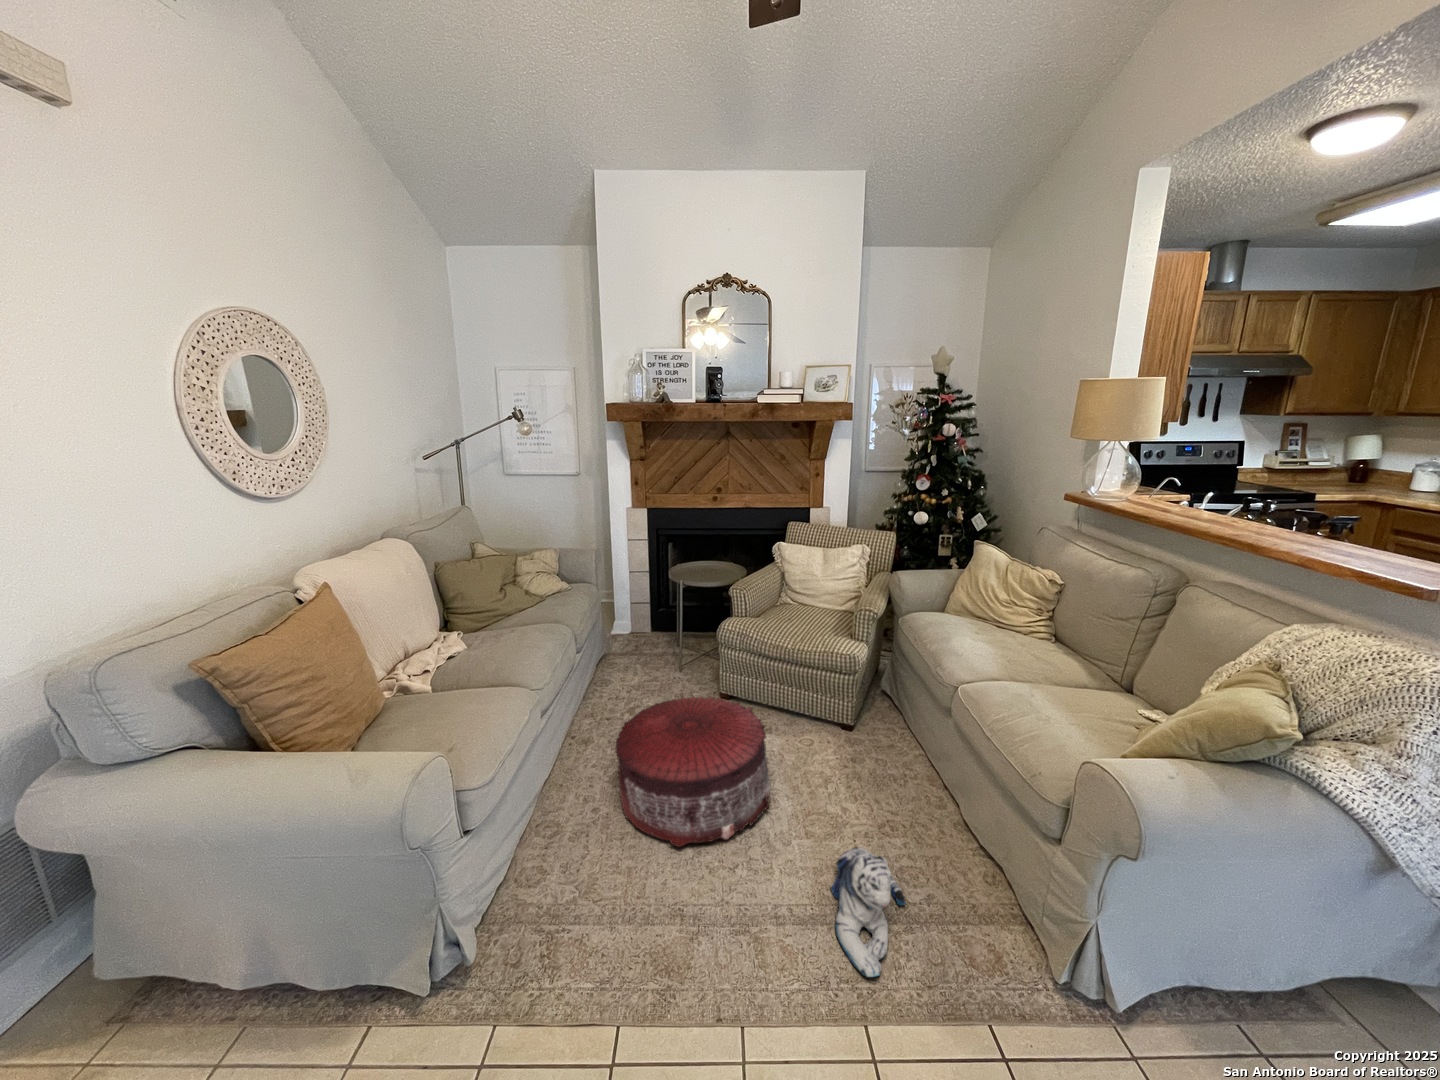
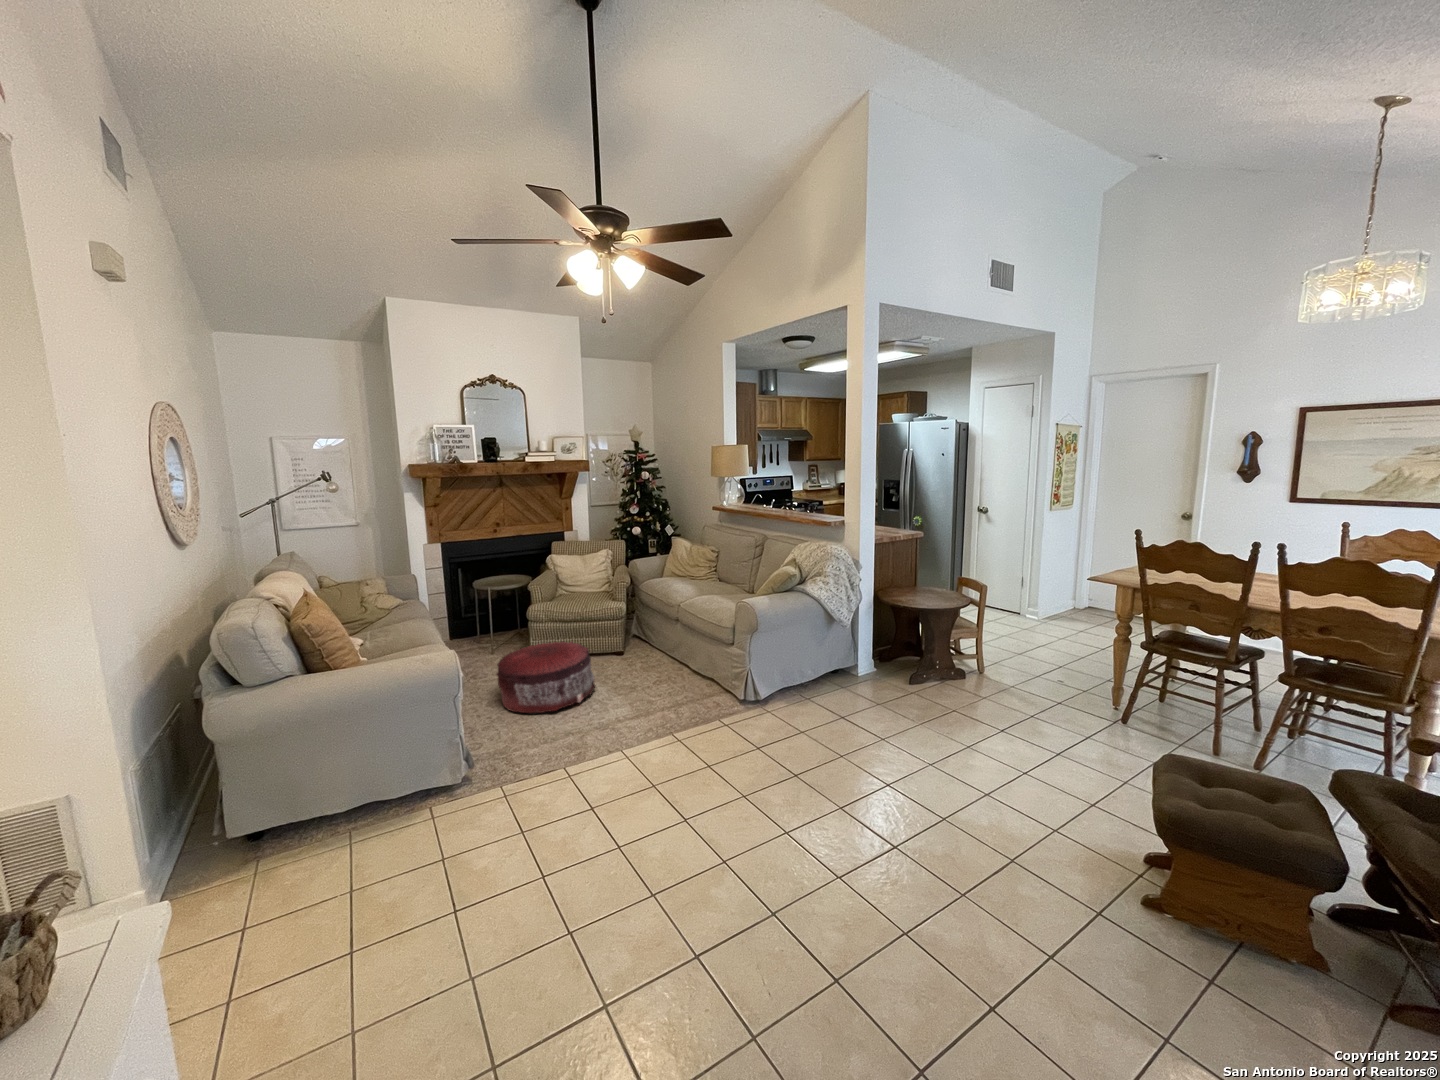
plush toy: present [830,847,906,977] -> none [640,672,676,718]

